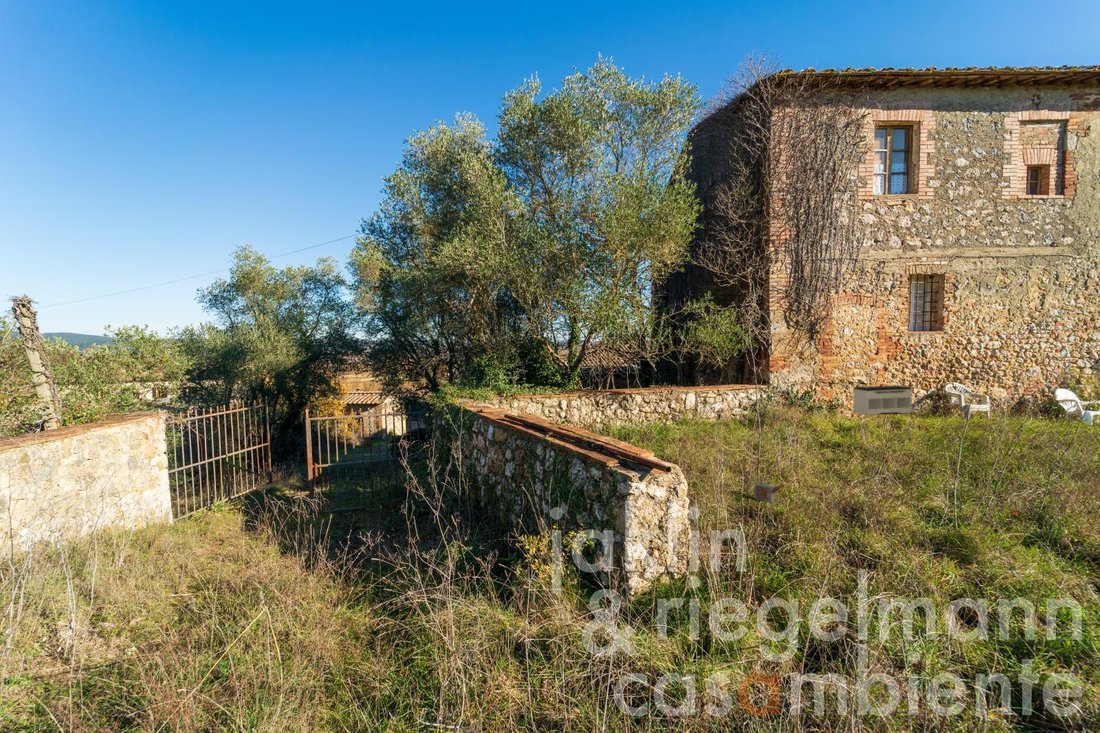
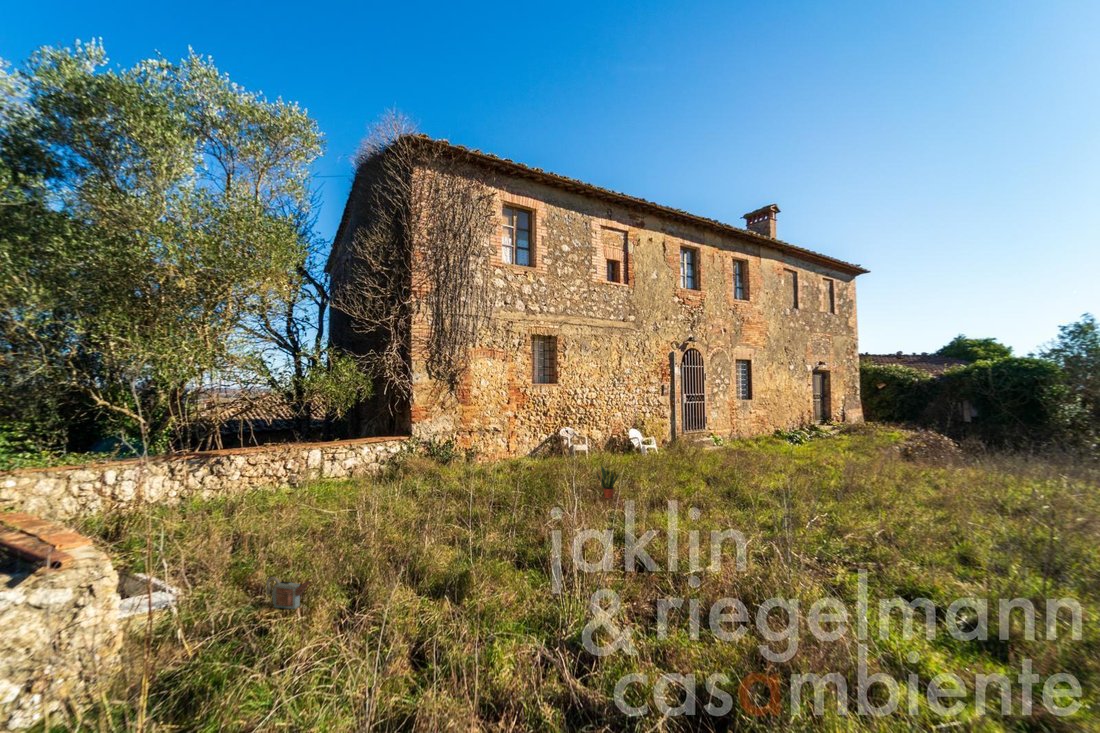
bench: present [853,385,912,415] -> none [490,431,535,460]
potted plant: none [1030,426,1064,465] -> present [597,465,619,498]

